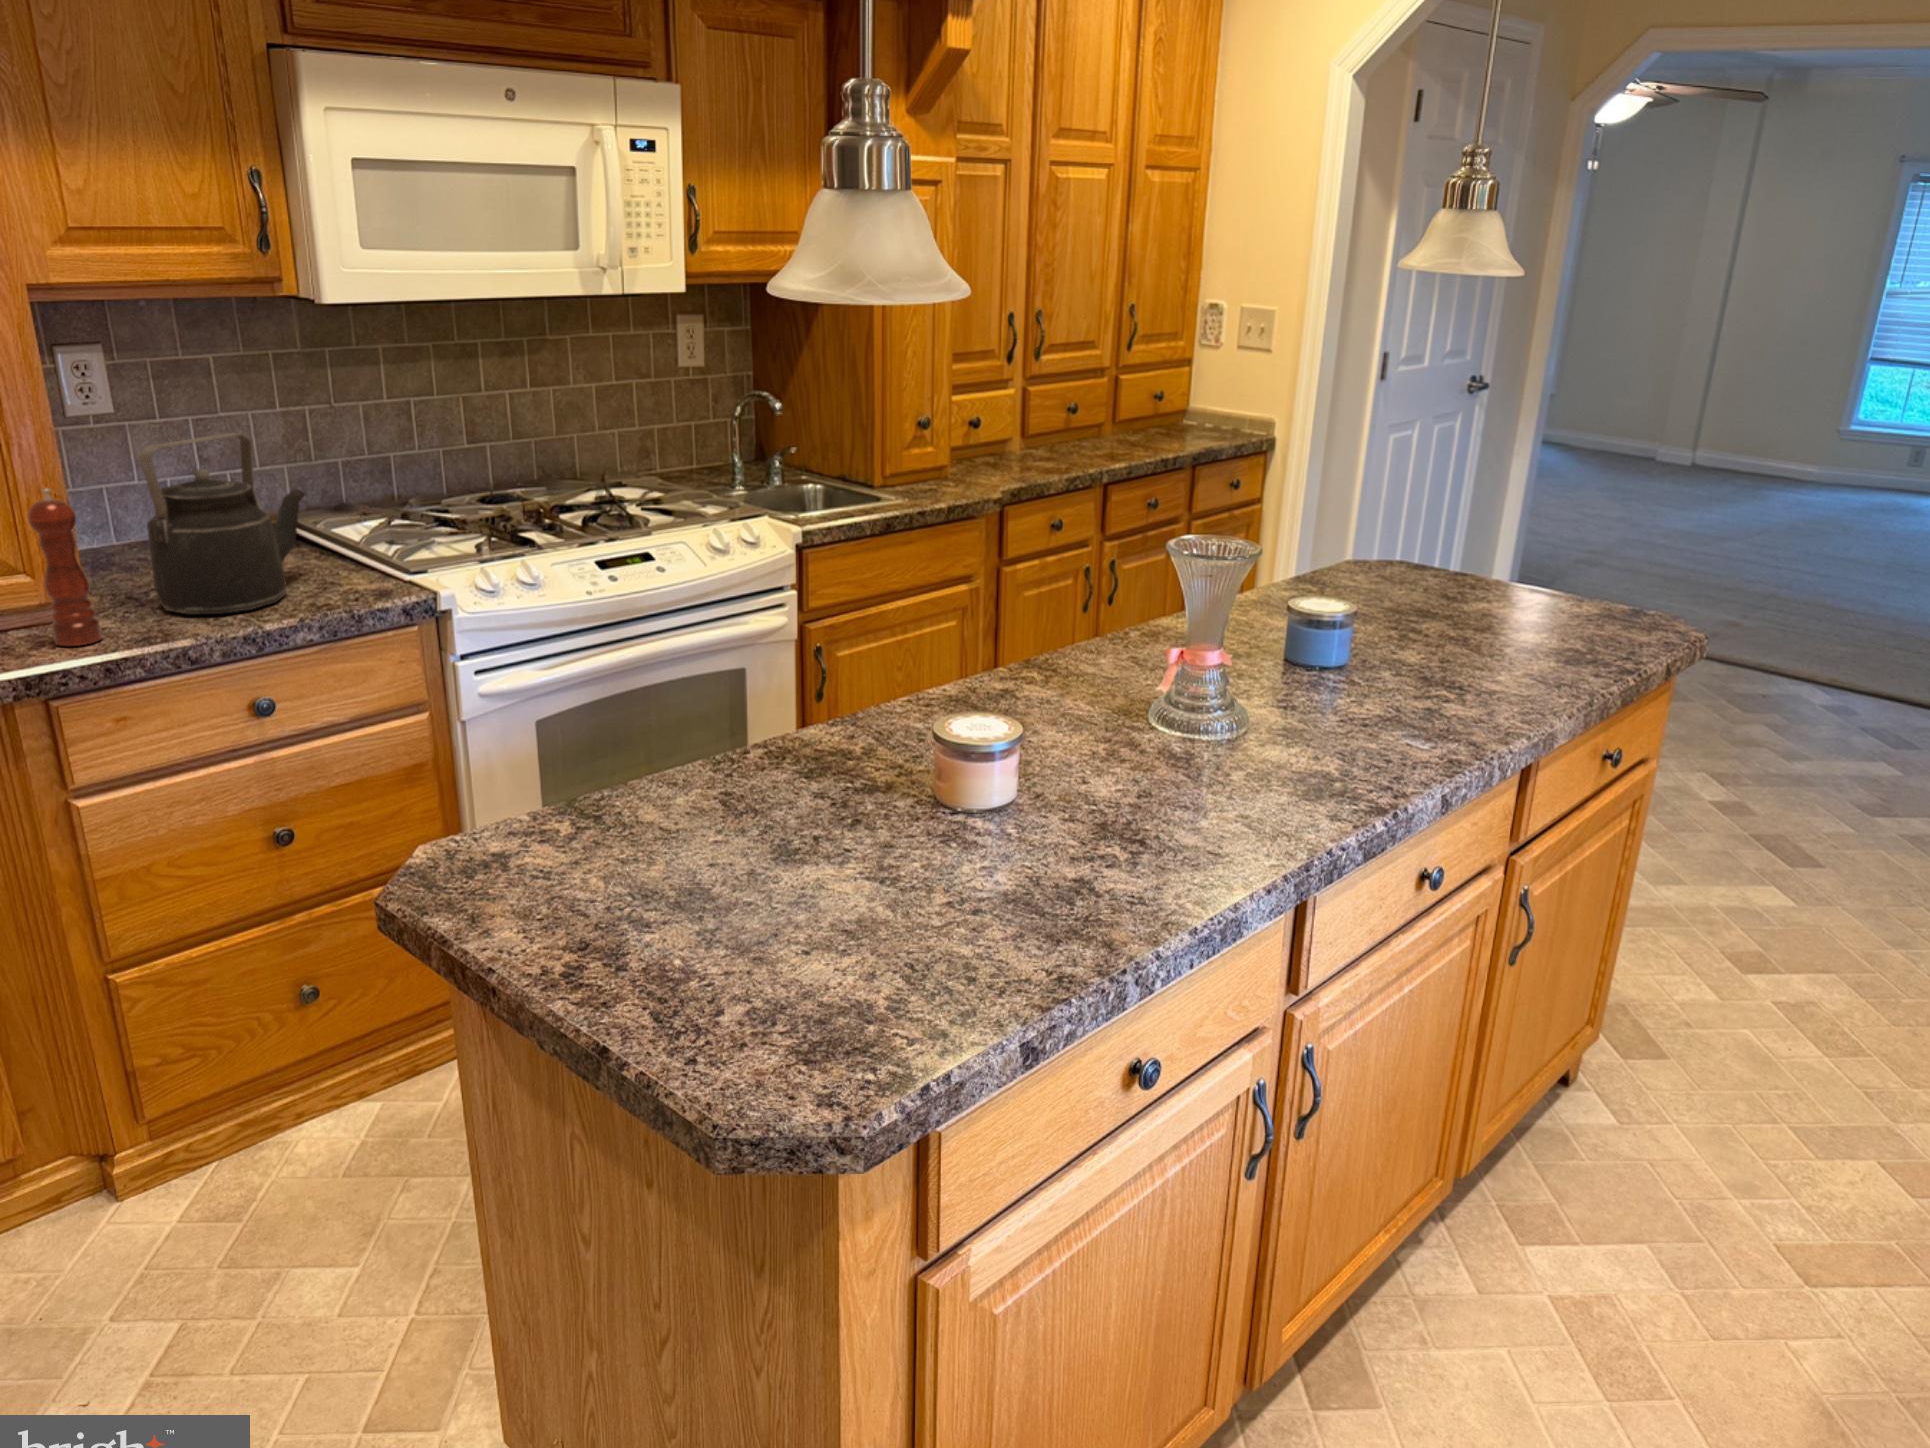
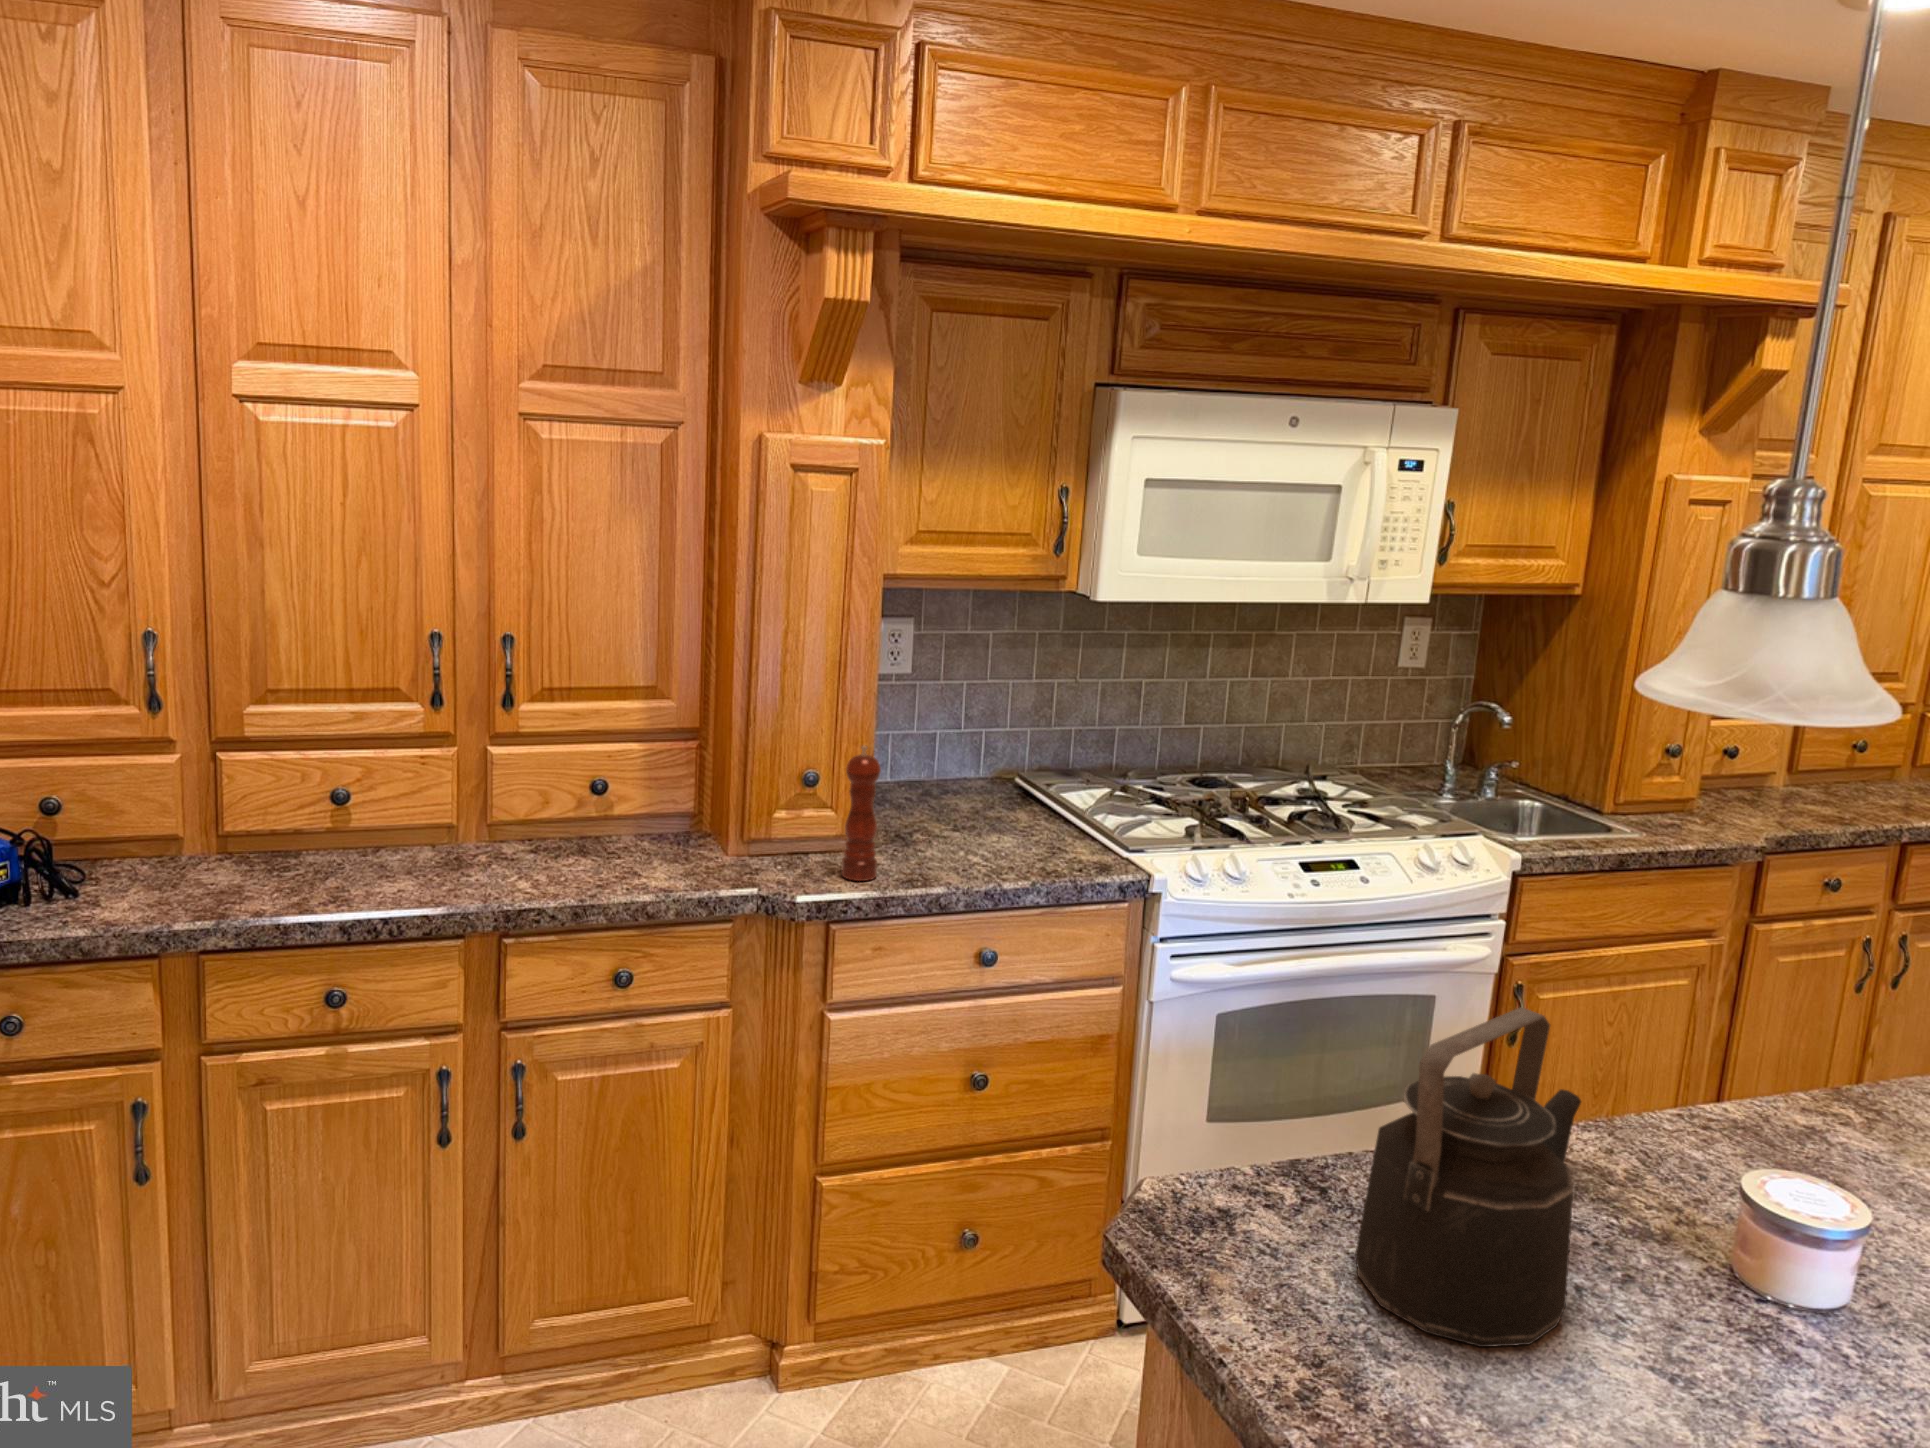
kettle: present [139,432,305,614] -> present [1355,1007,1581,1347]

